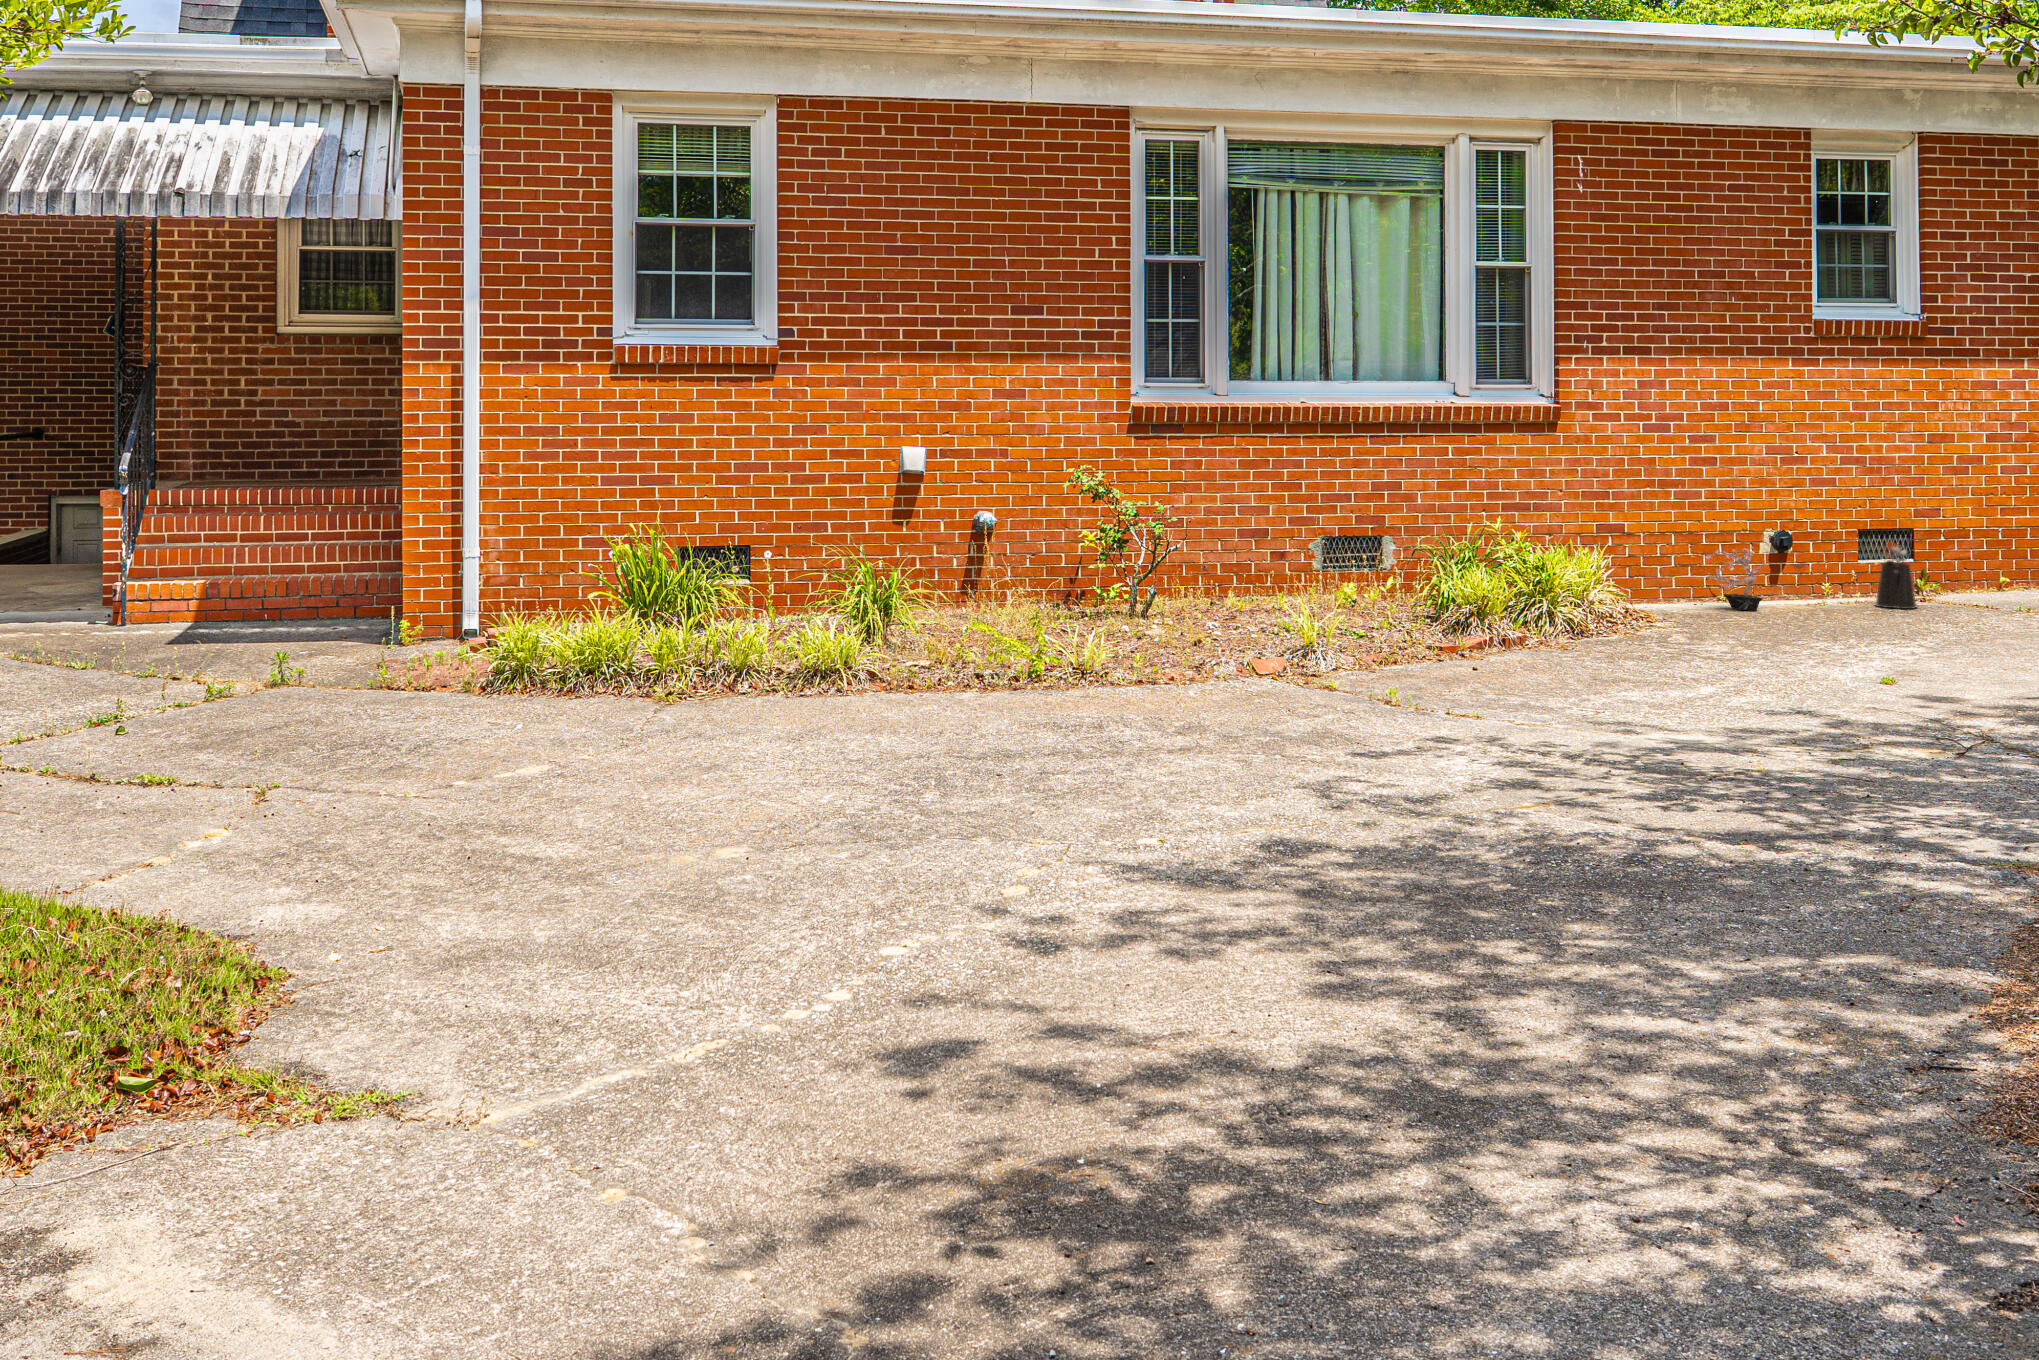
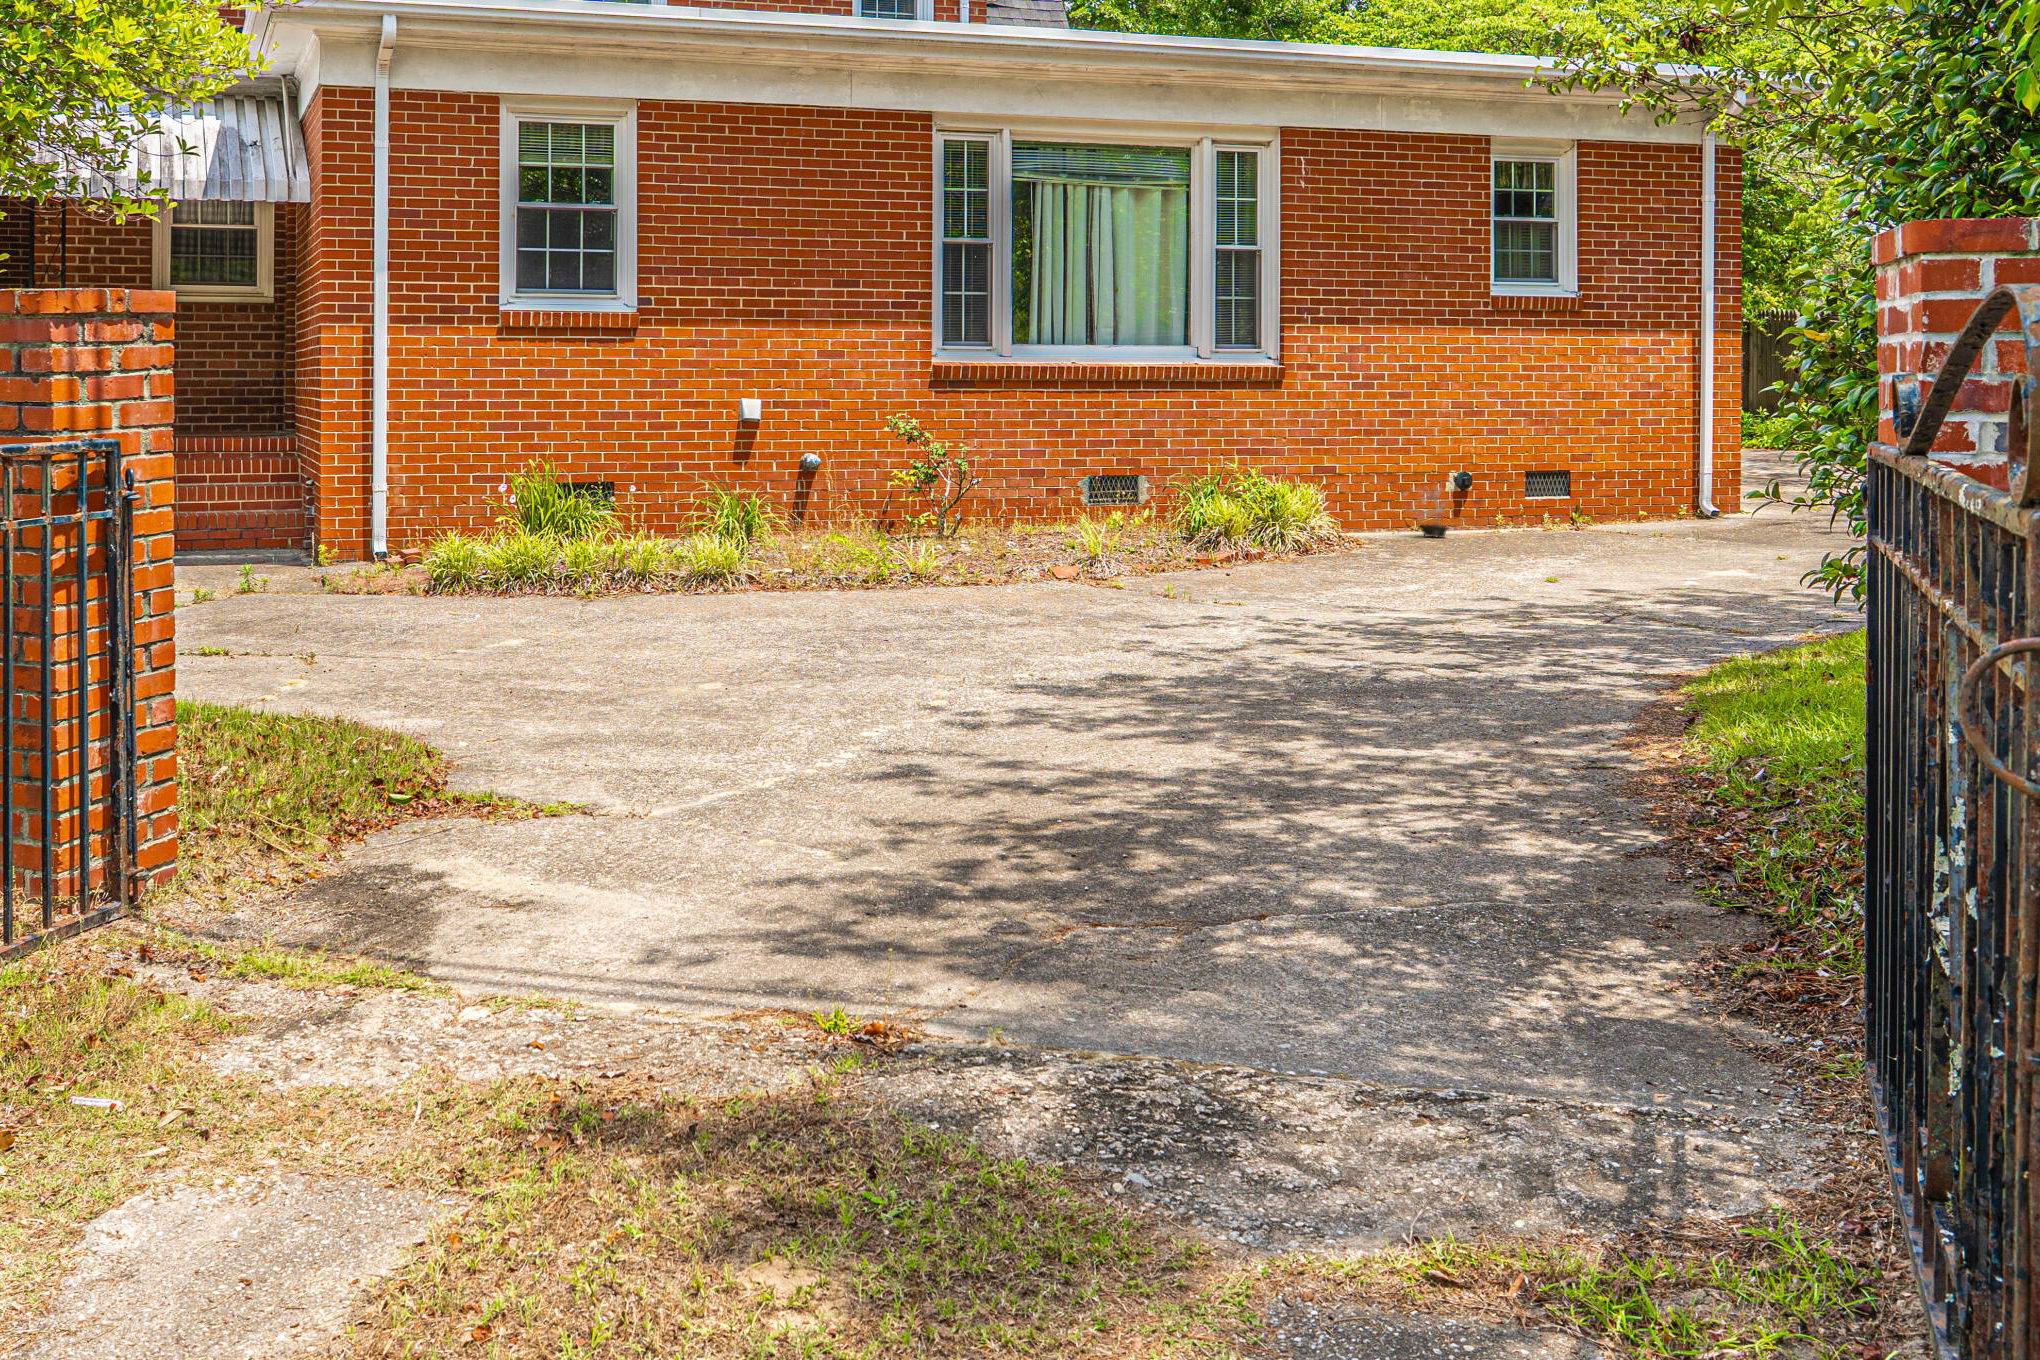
watering can: present [1875,542,1917,609] -> none [1539,480,1574,535]

